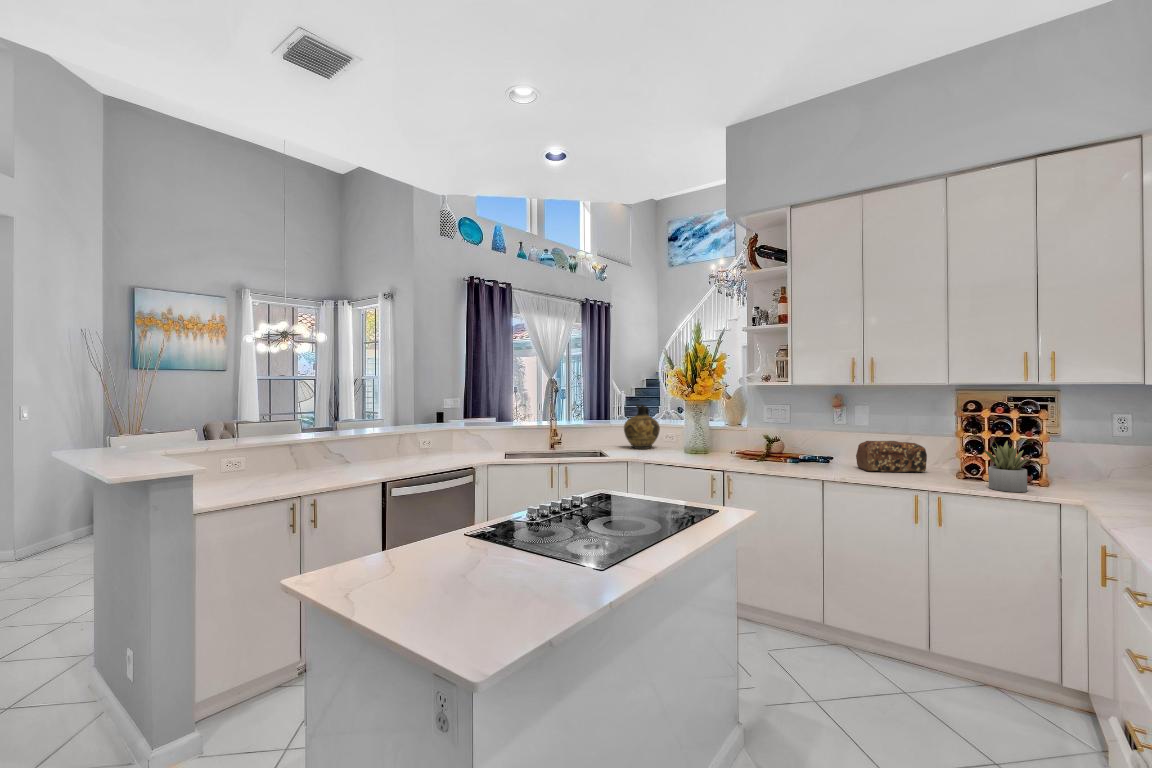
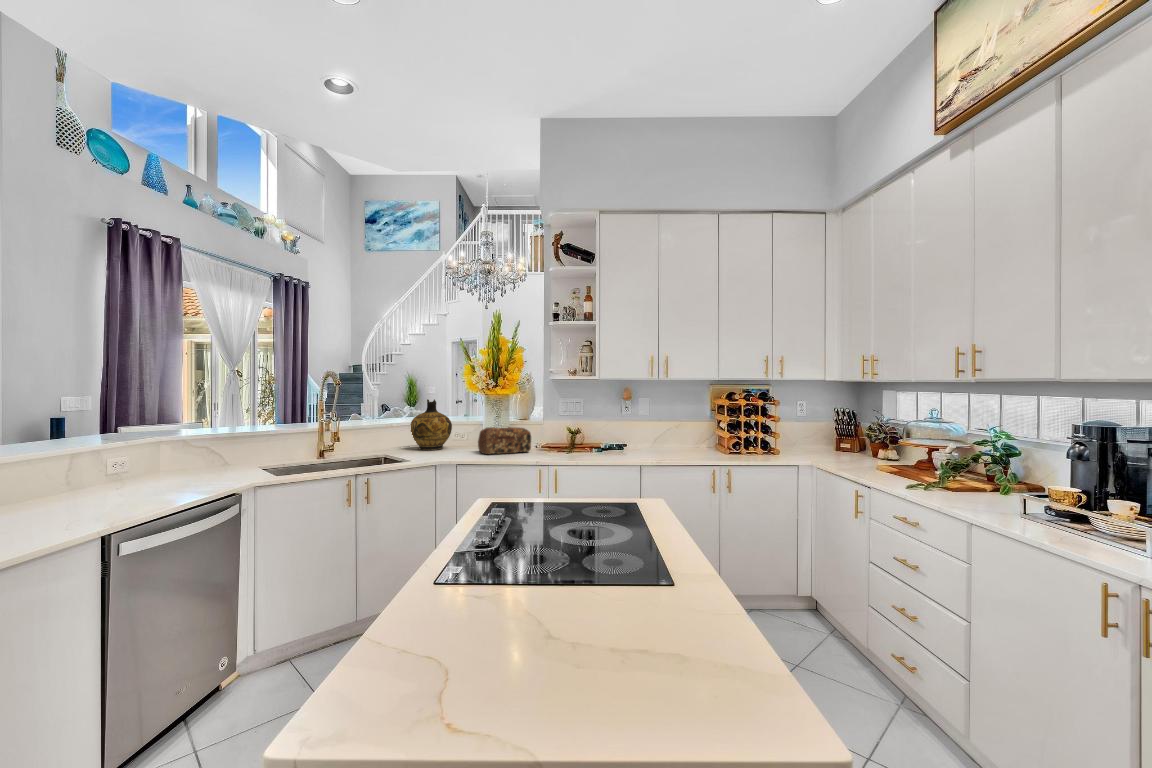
bread loaf: present [856,441,927,472] -> present [478,427,531,455]
succulent plant: present [984,441,1027,492] -> none [756,423,783,462]

